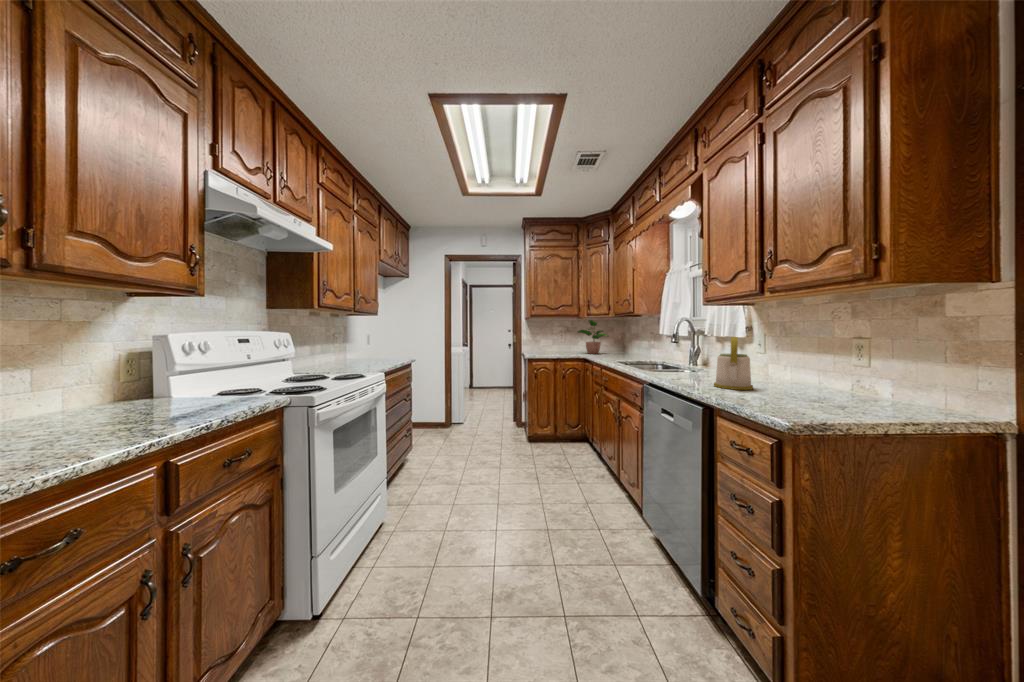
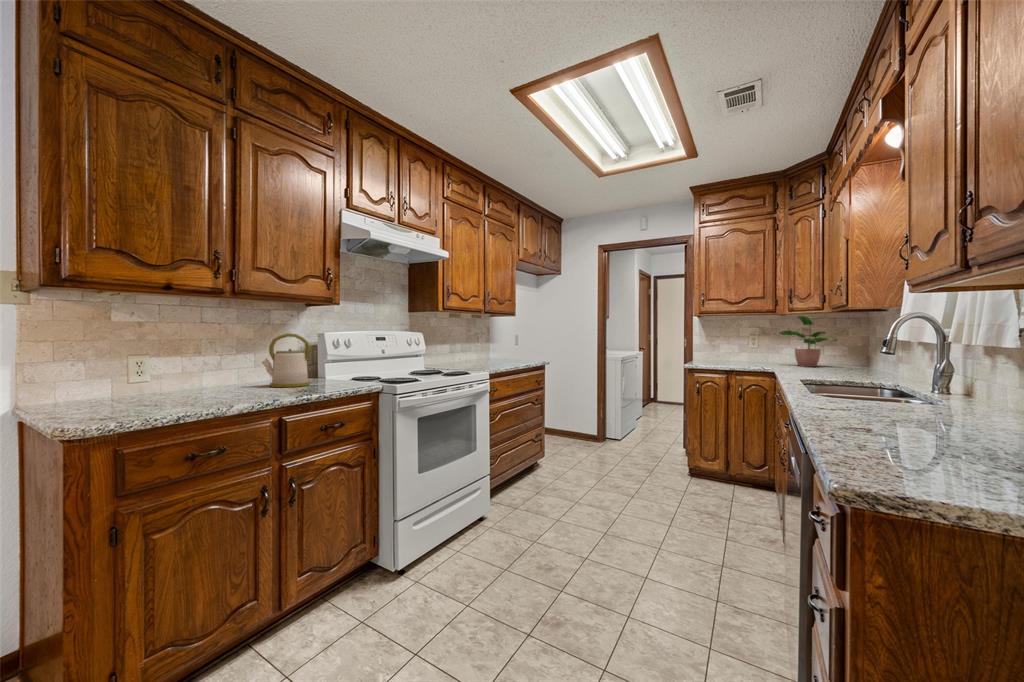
kettle: present [714,337,753,390] -> present [262,333,310,387]

